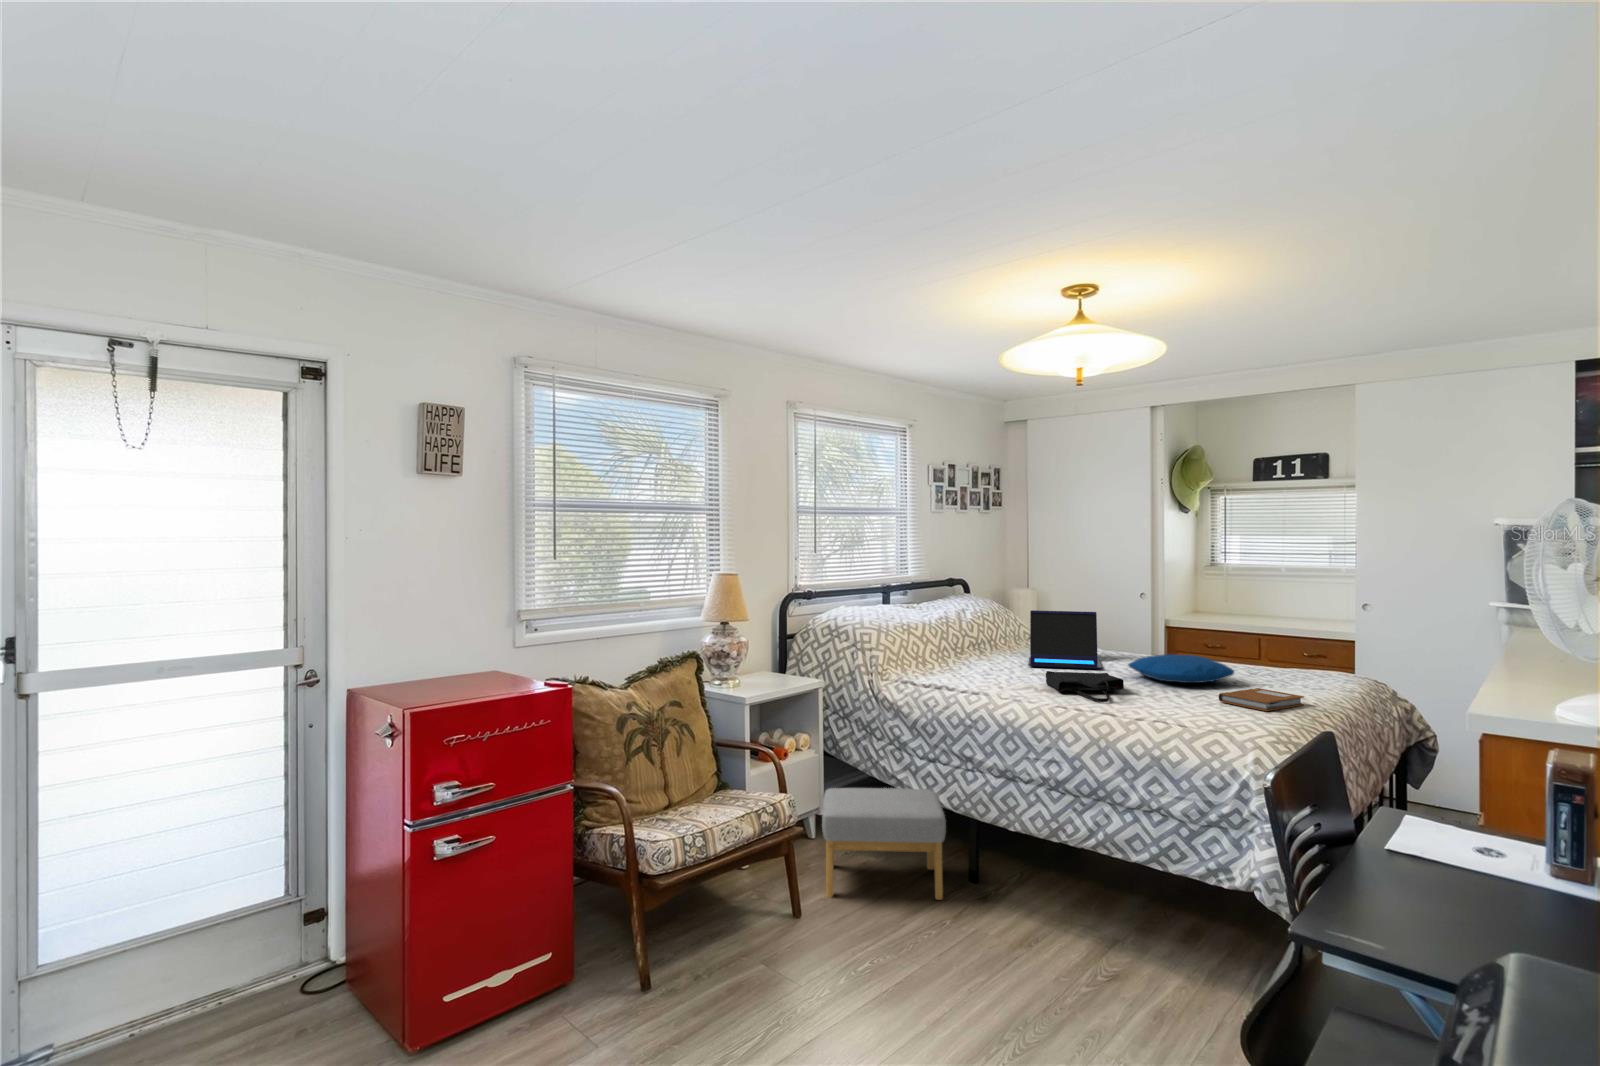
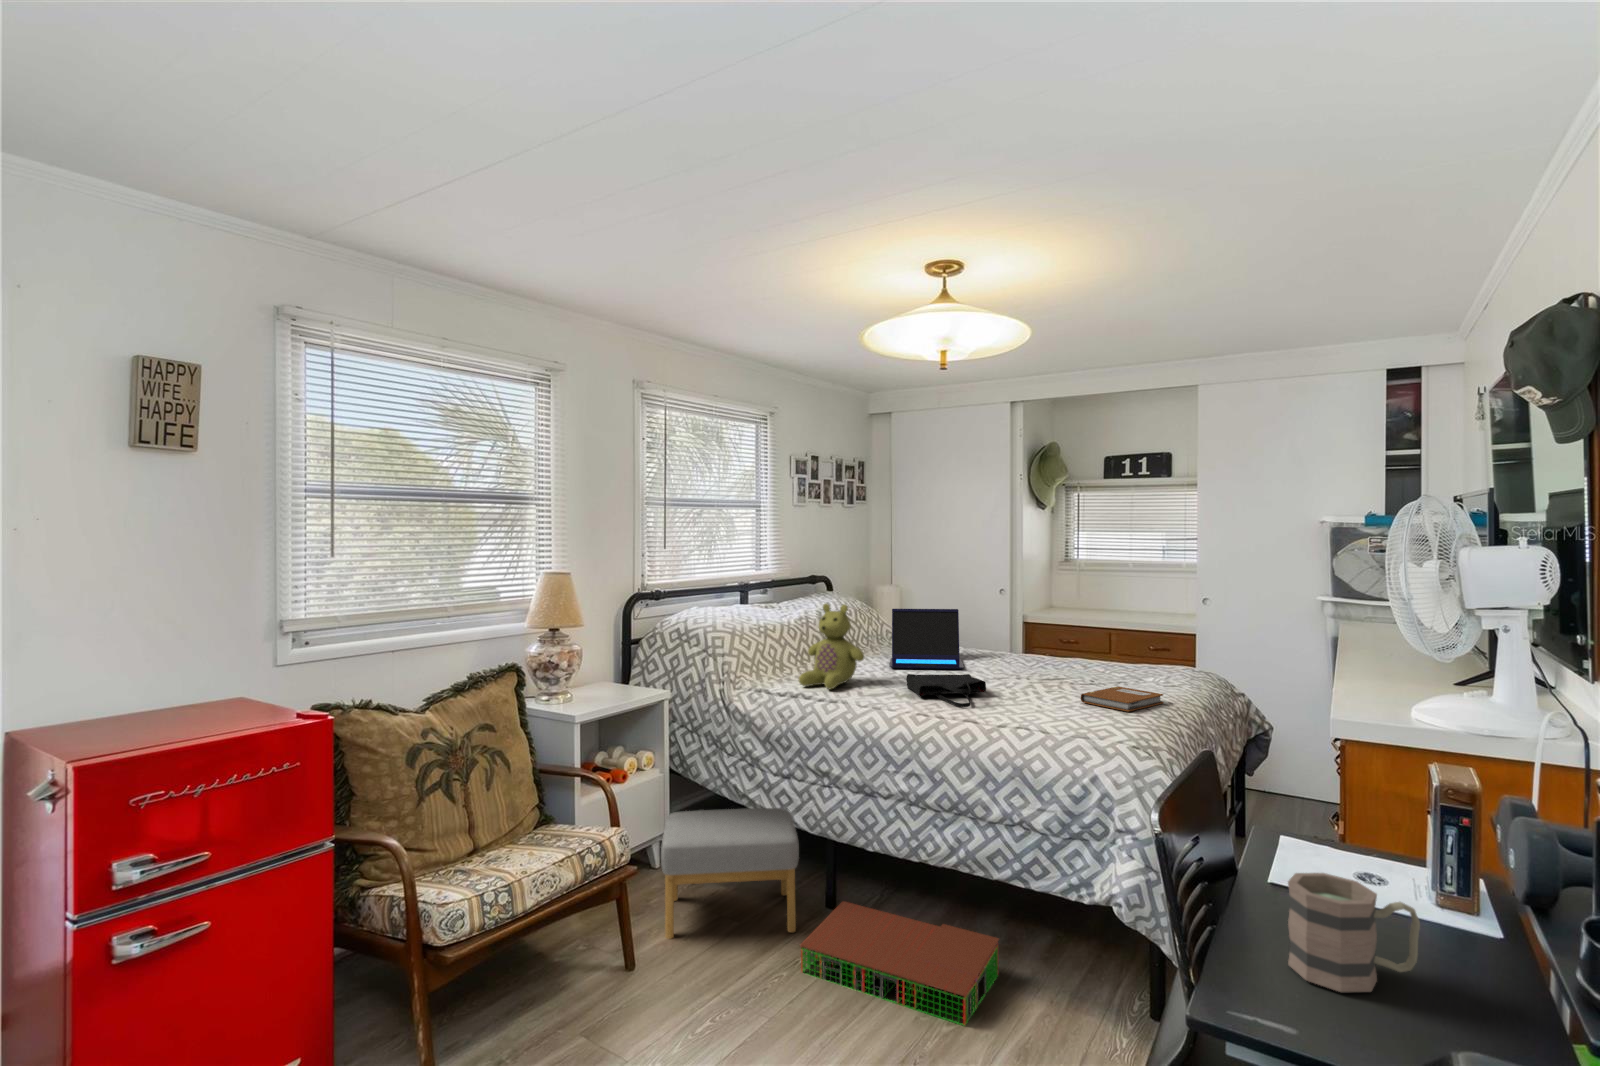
stuffed bear: none [943,604,1005,683] -> present [799,603,864,689]
pillow: present [1128,654,1235,683] -> none [990,652,1095,682]
mug: none [1380,825,1495,919] -> present [1288,873,1420,992]
storage bin: none [948,874,1136,986] -> present [800,901,999,1025]

